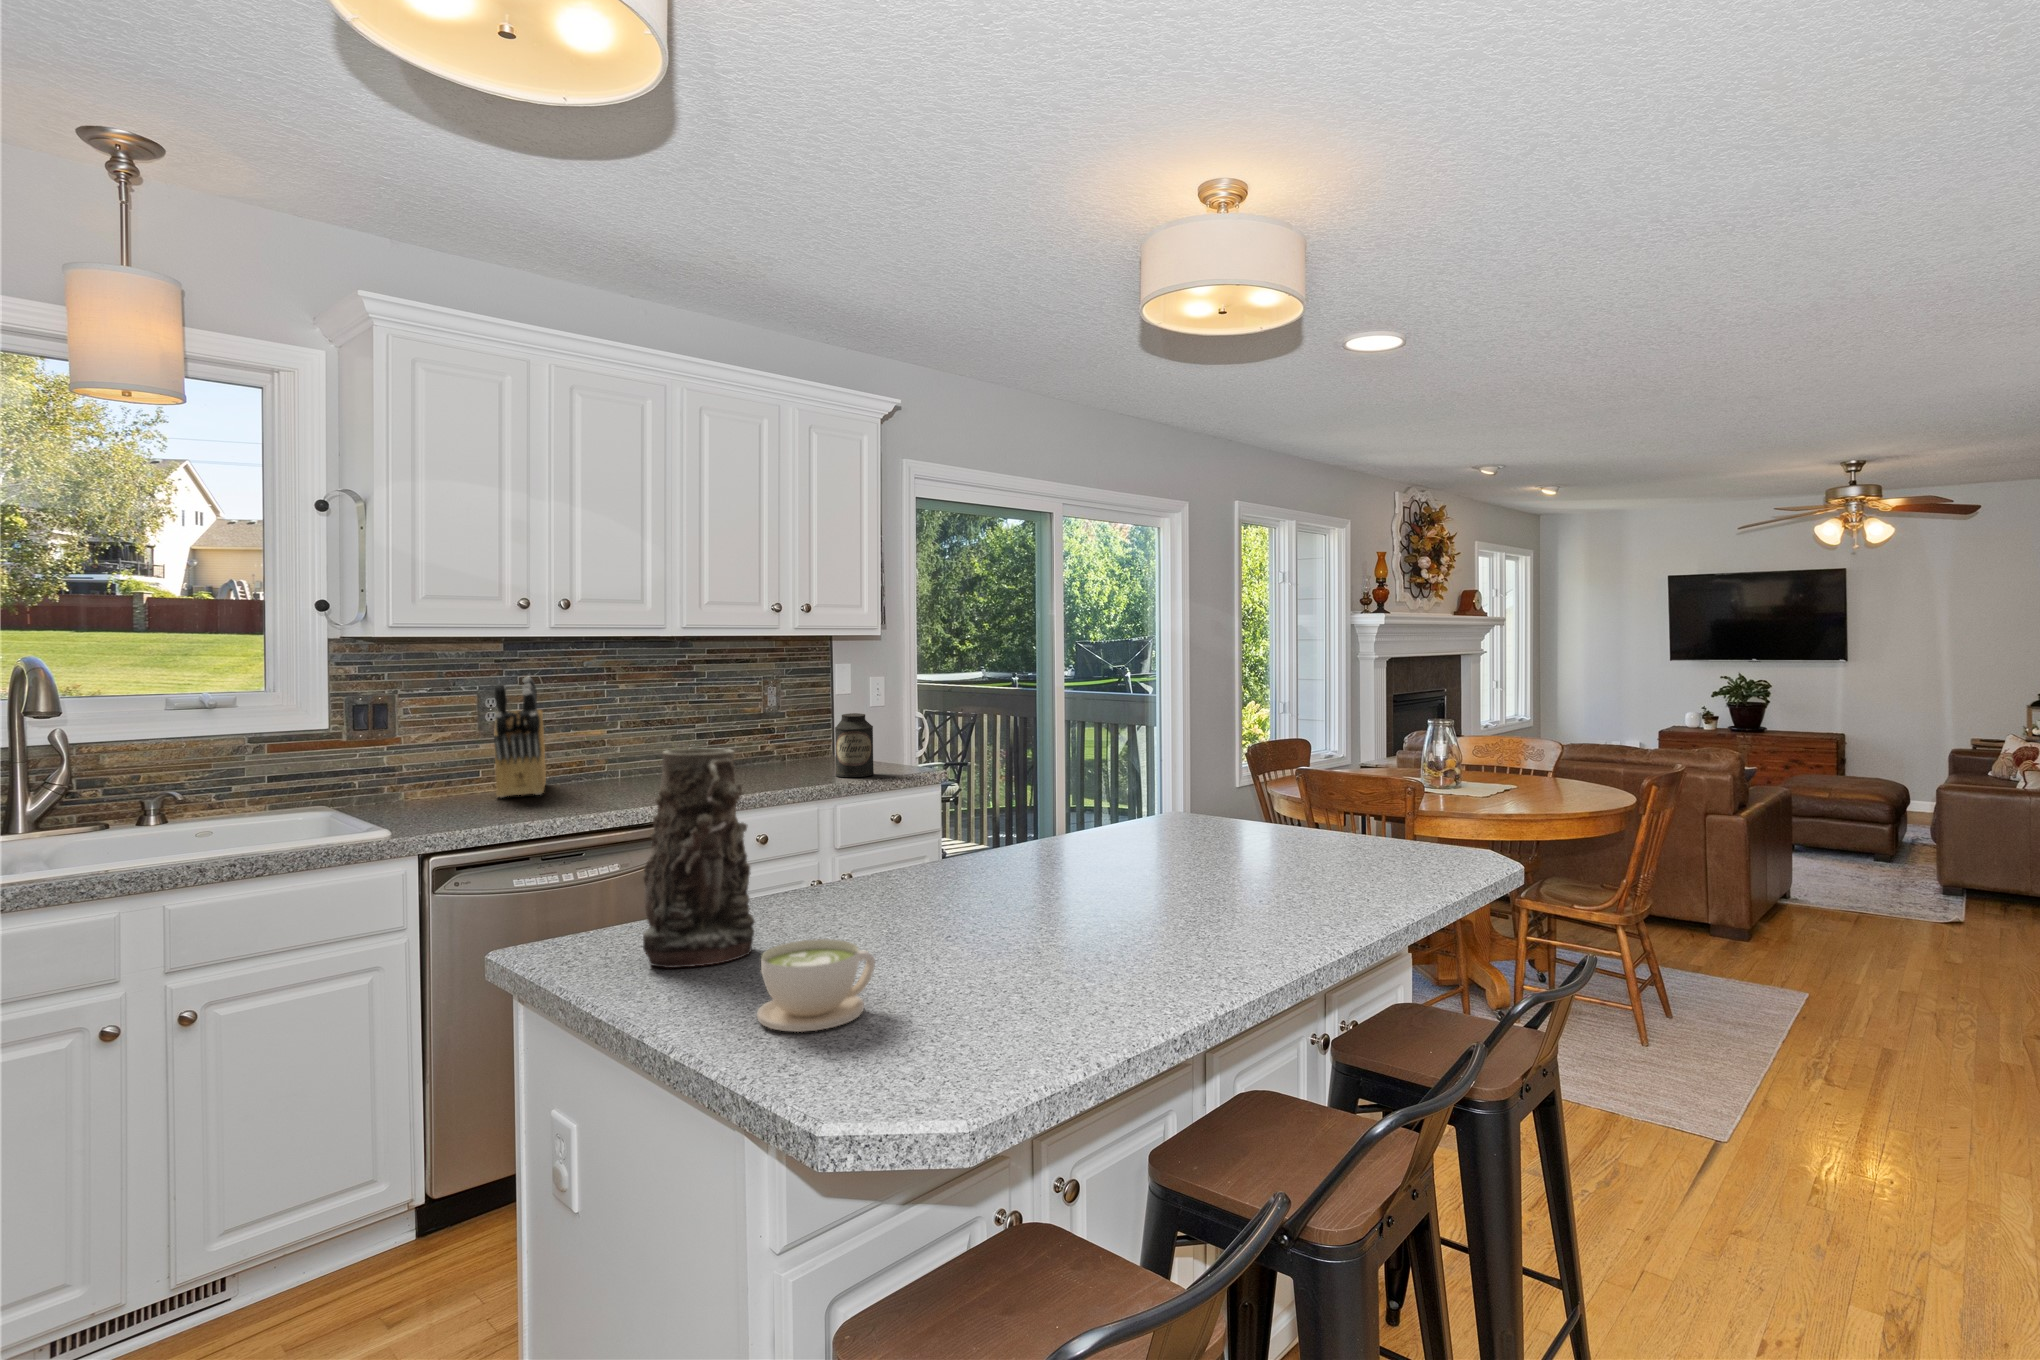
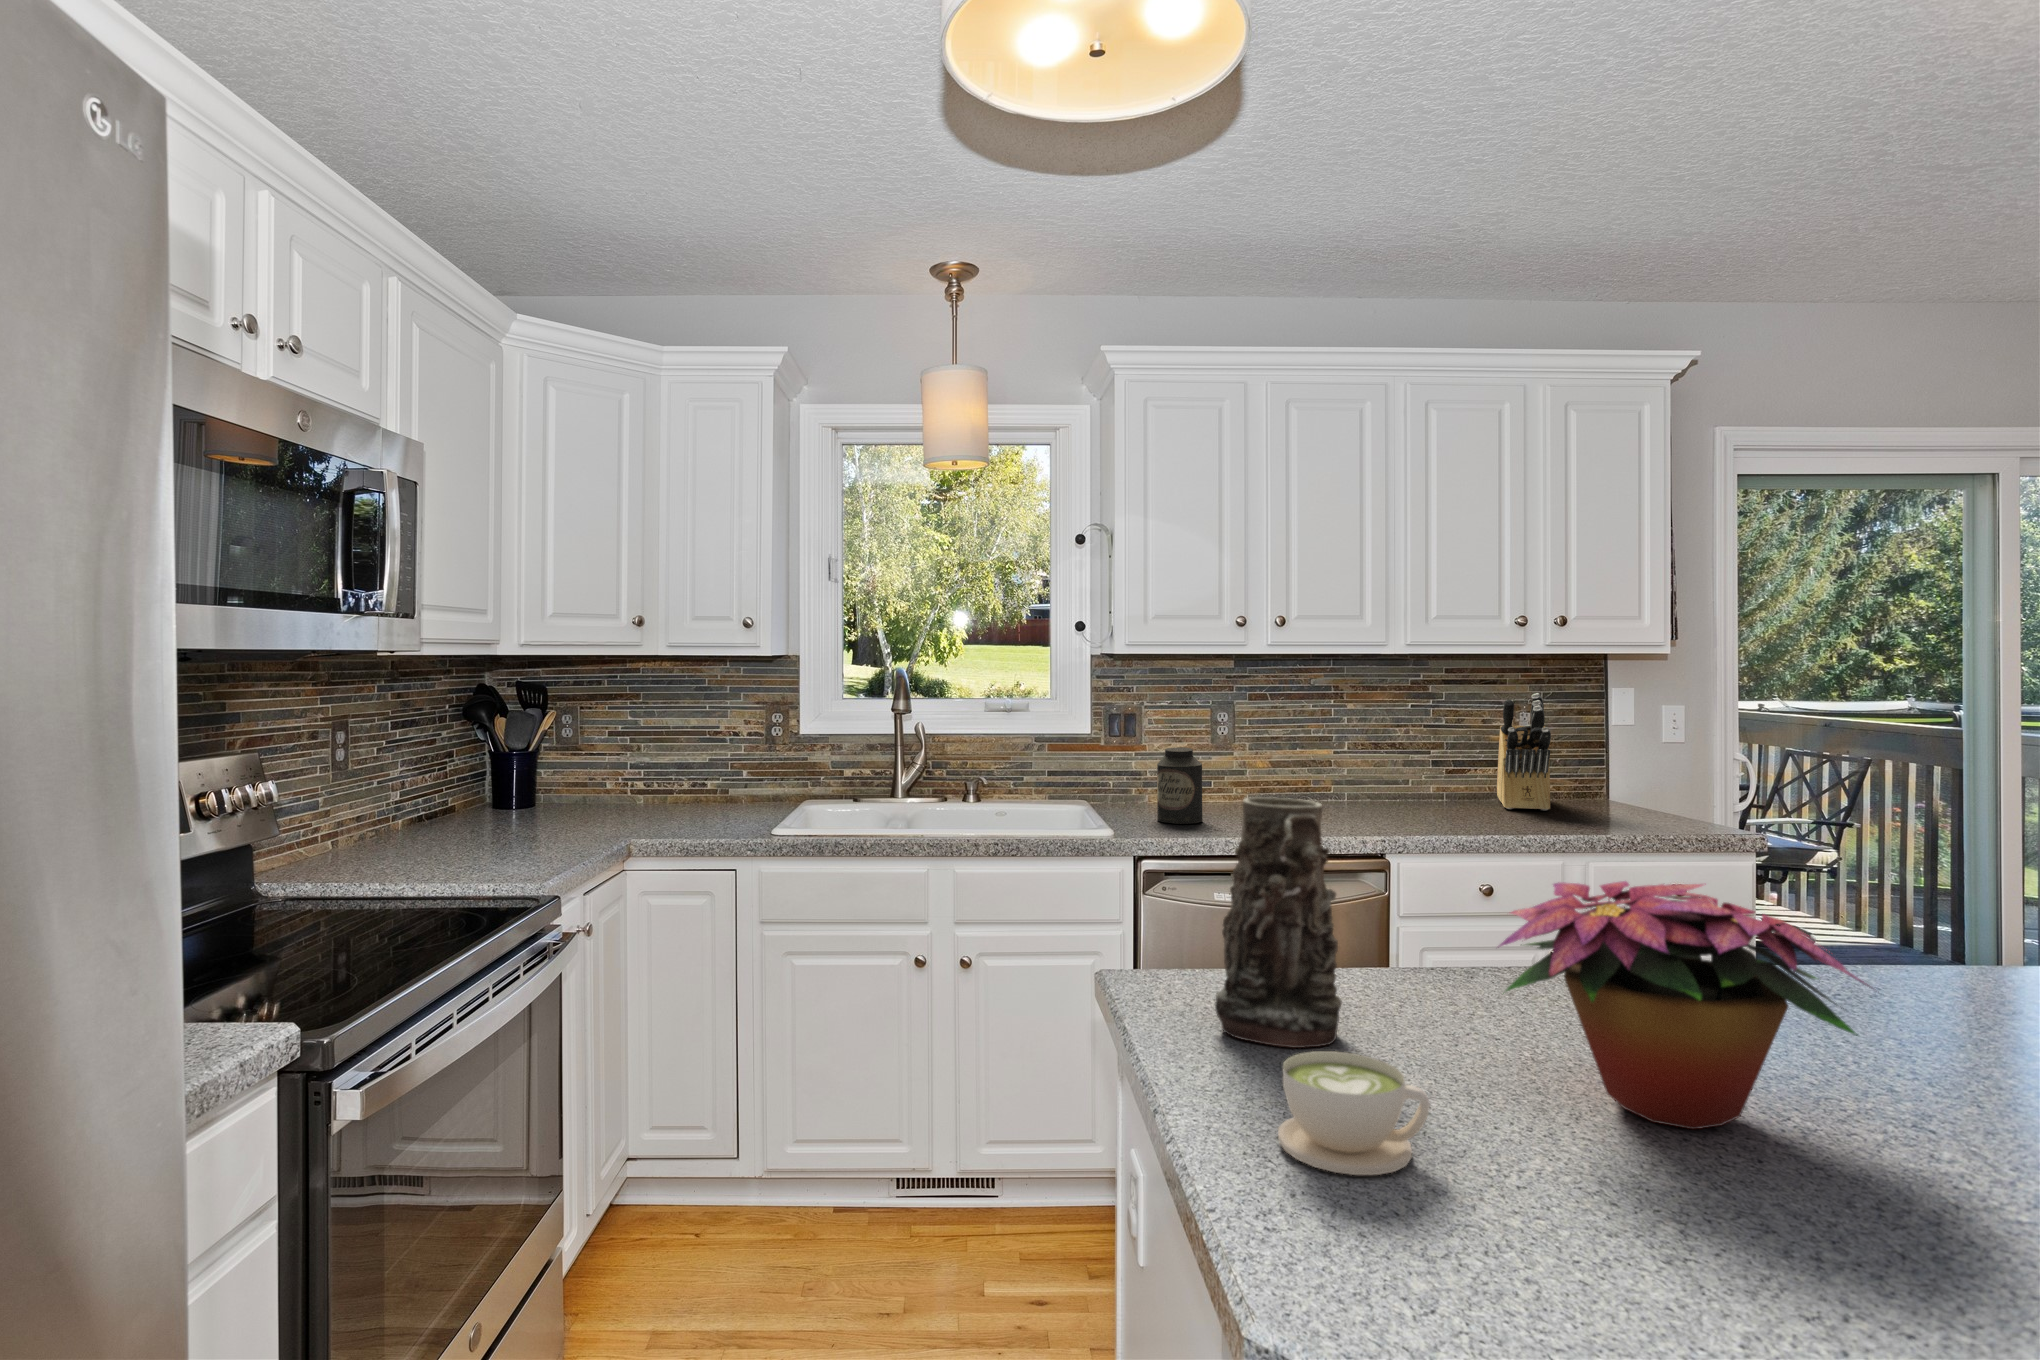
knife block: present [494,677,546,797] -> present [1497,693,1551,810]
canister: present [835,713,874,777] -> present [1157,747,1203,824]
flower arrangement: none [883,772,1122,946] -> present [1498,881,1869,1129]

